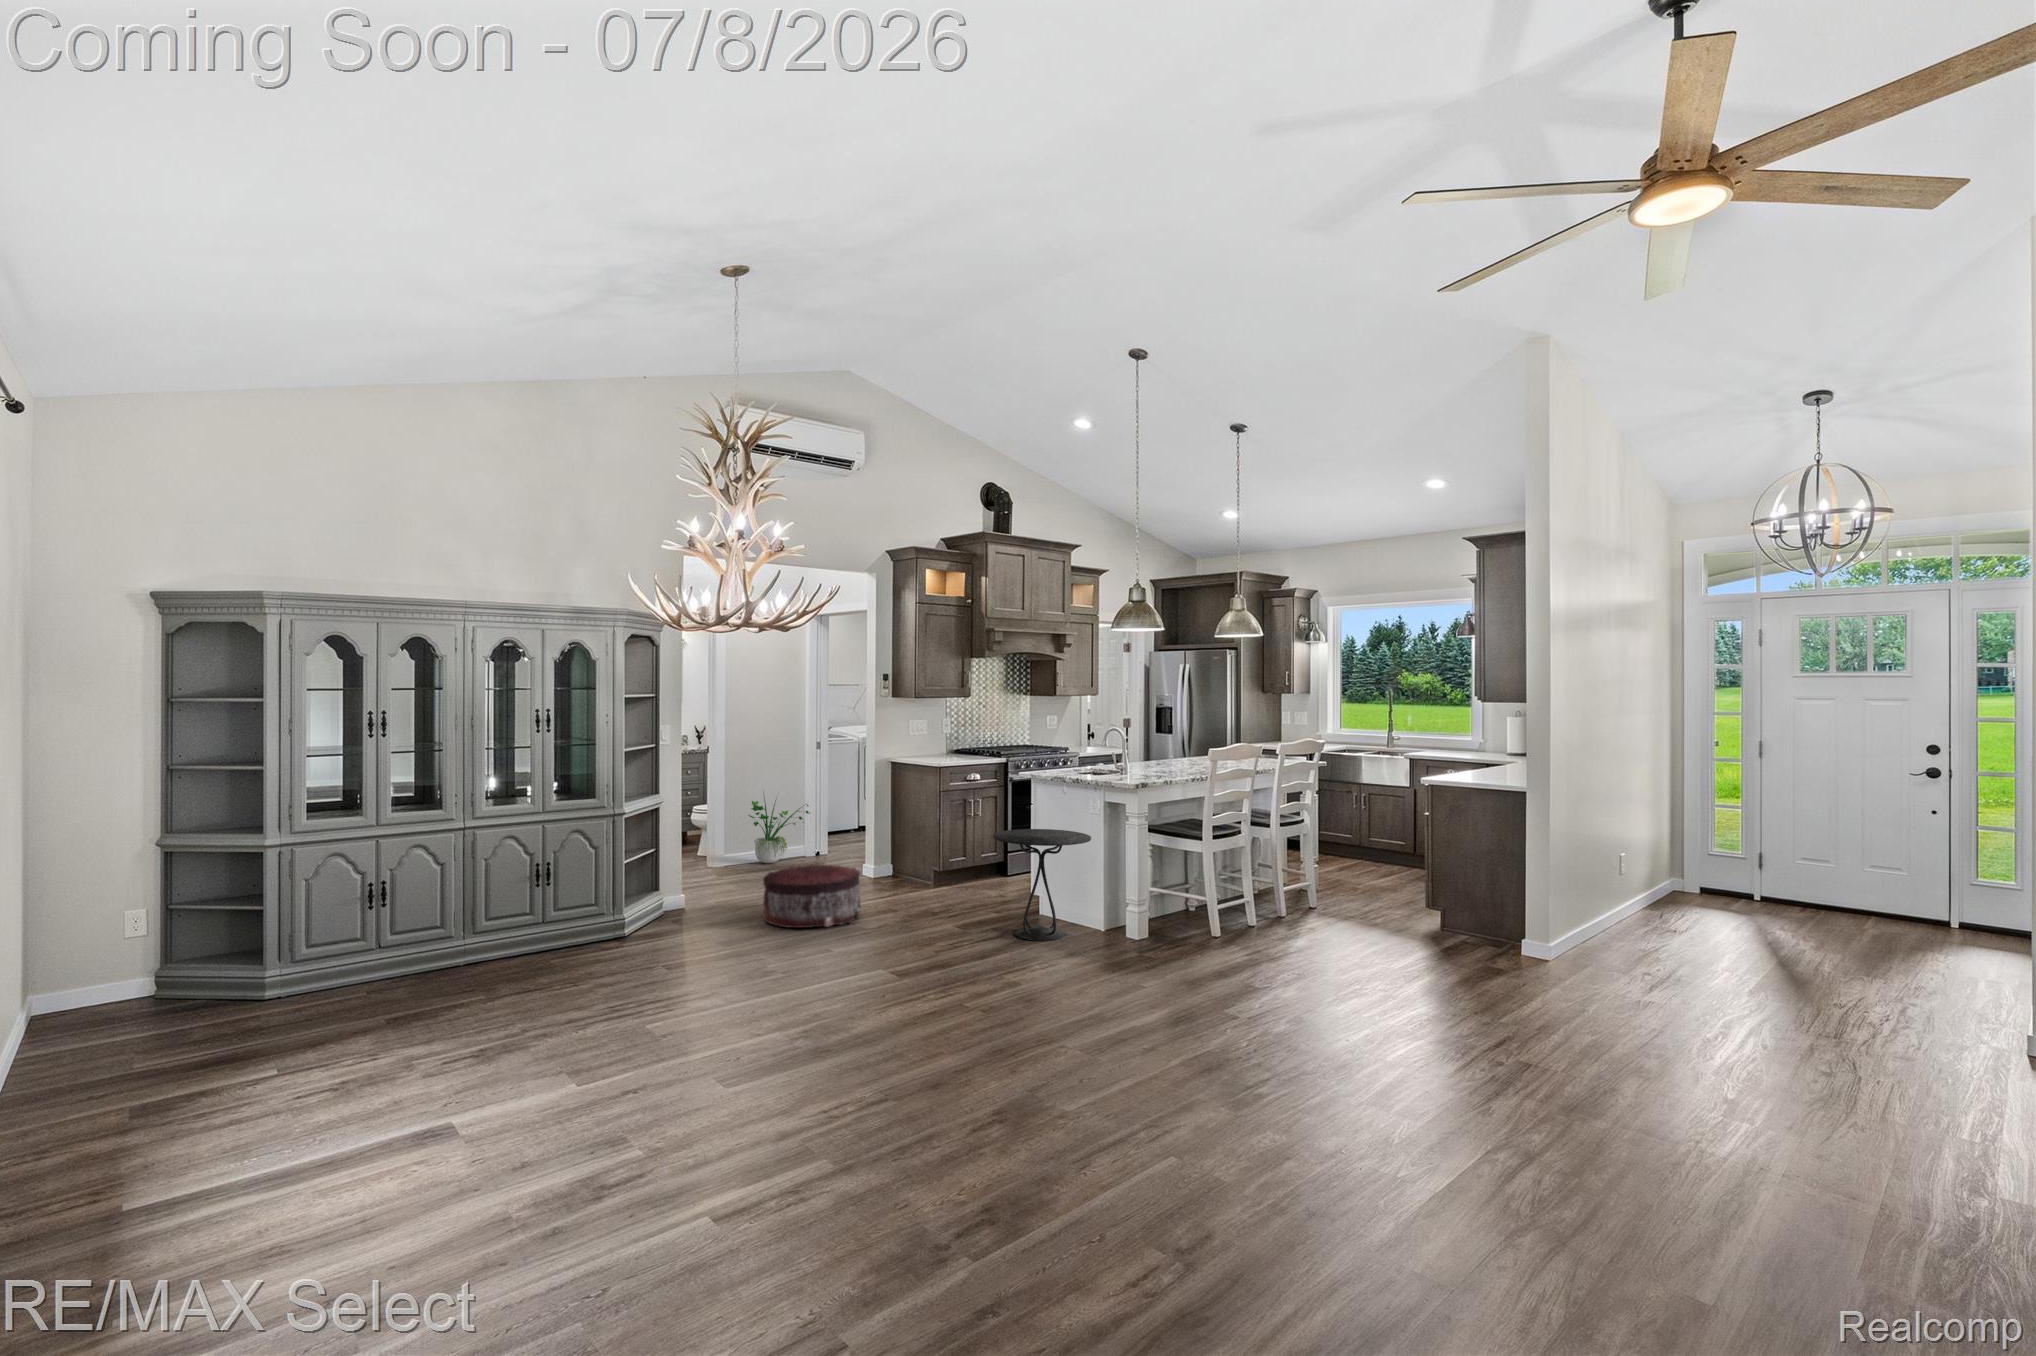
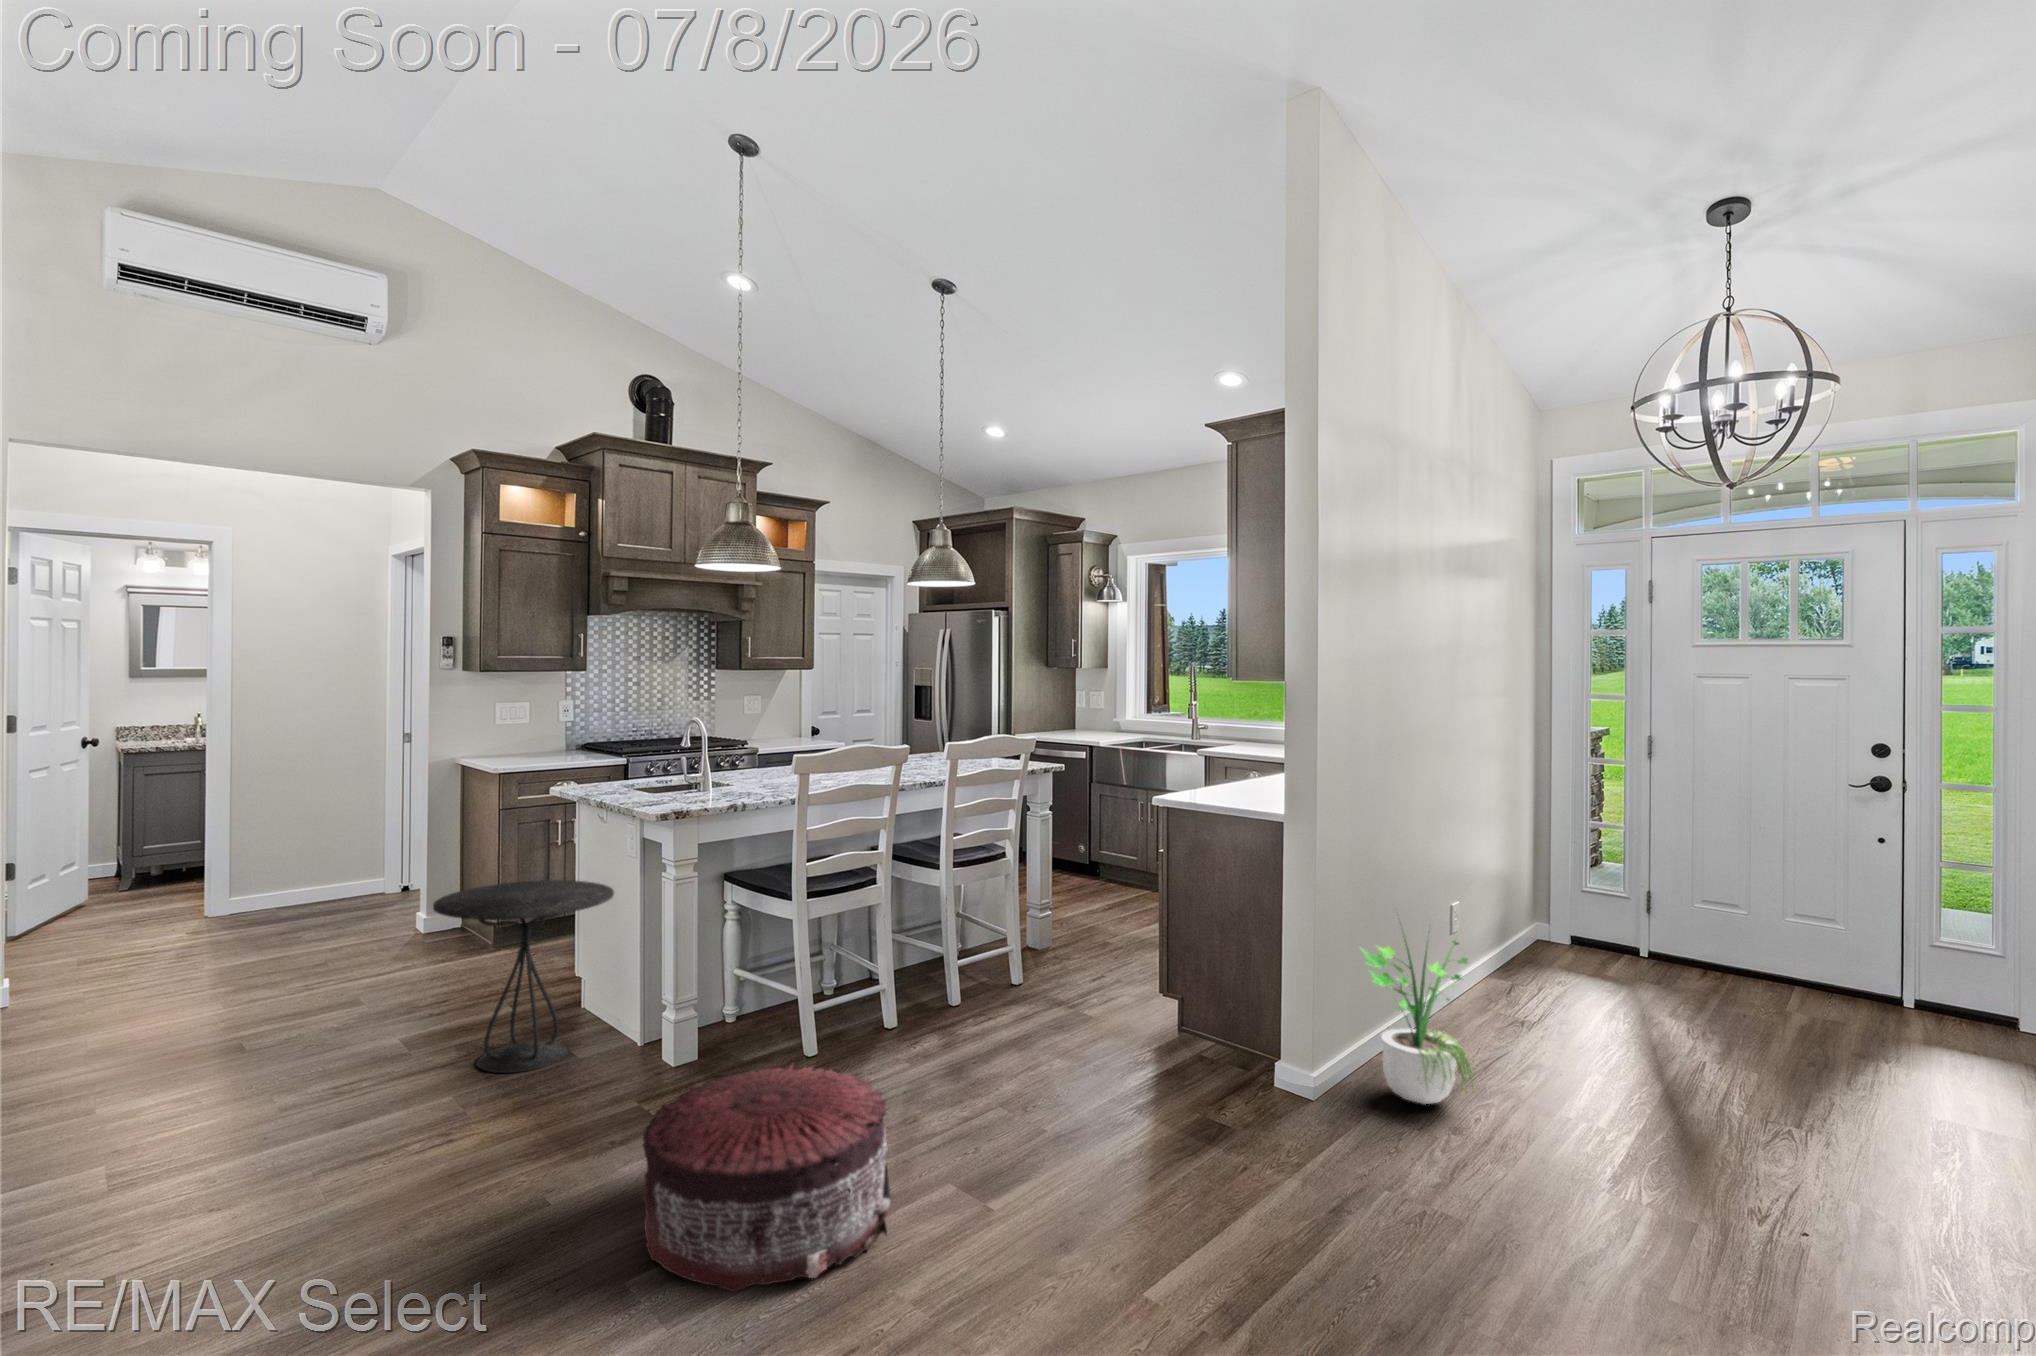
potted plant: present [749,797,809,863] -> present [1360,932,1475,1104]
pouf: present [763,864,861,928] -> present [643,1065,891,1292]

